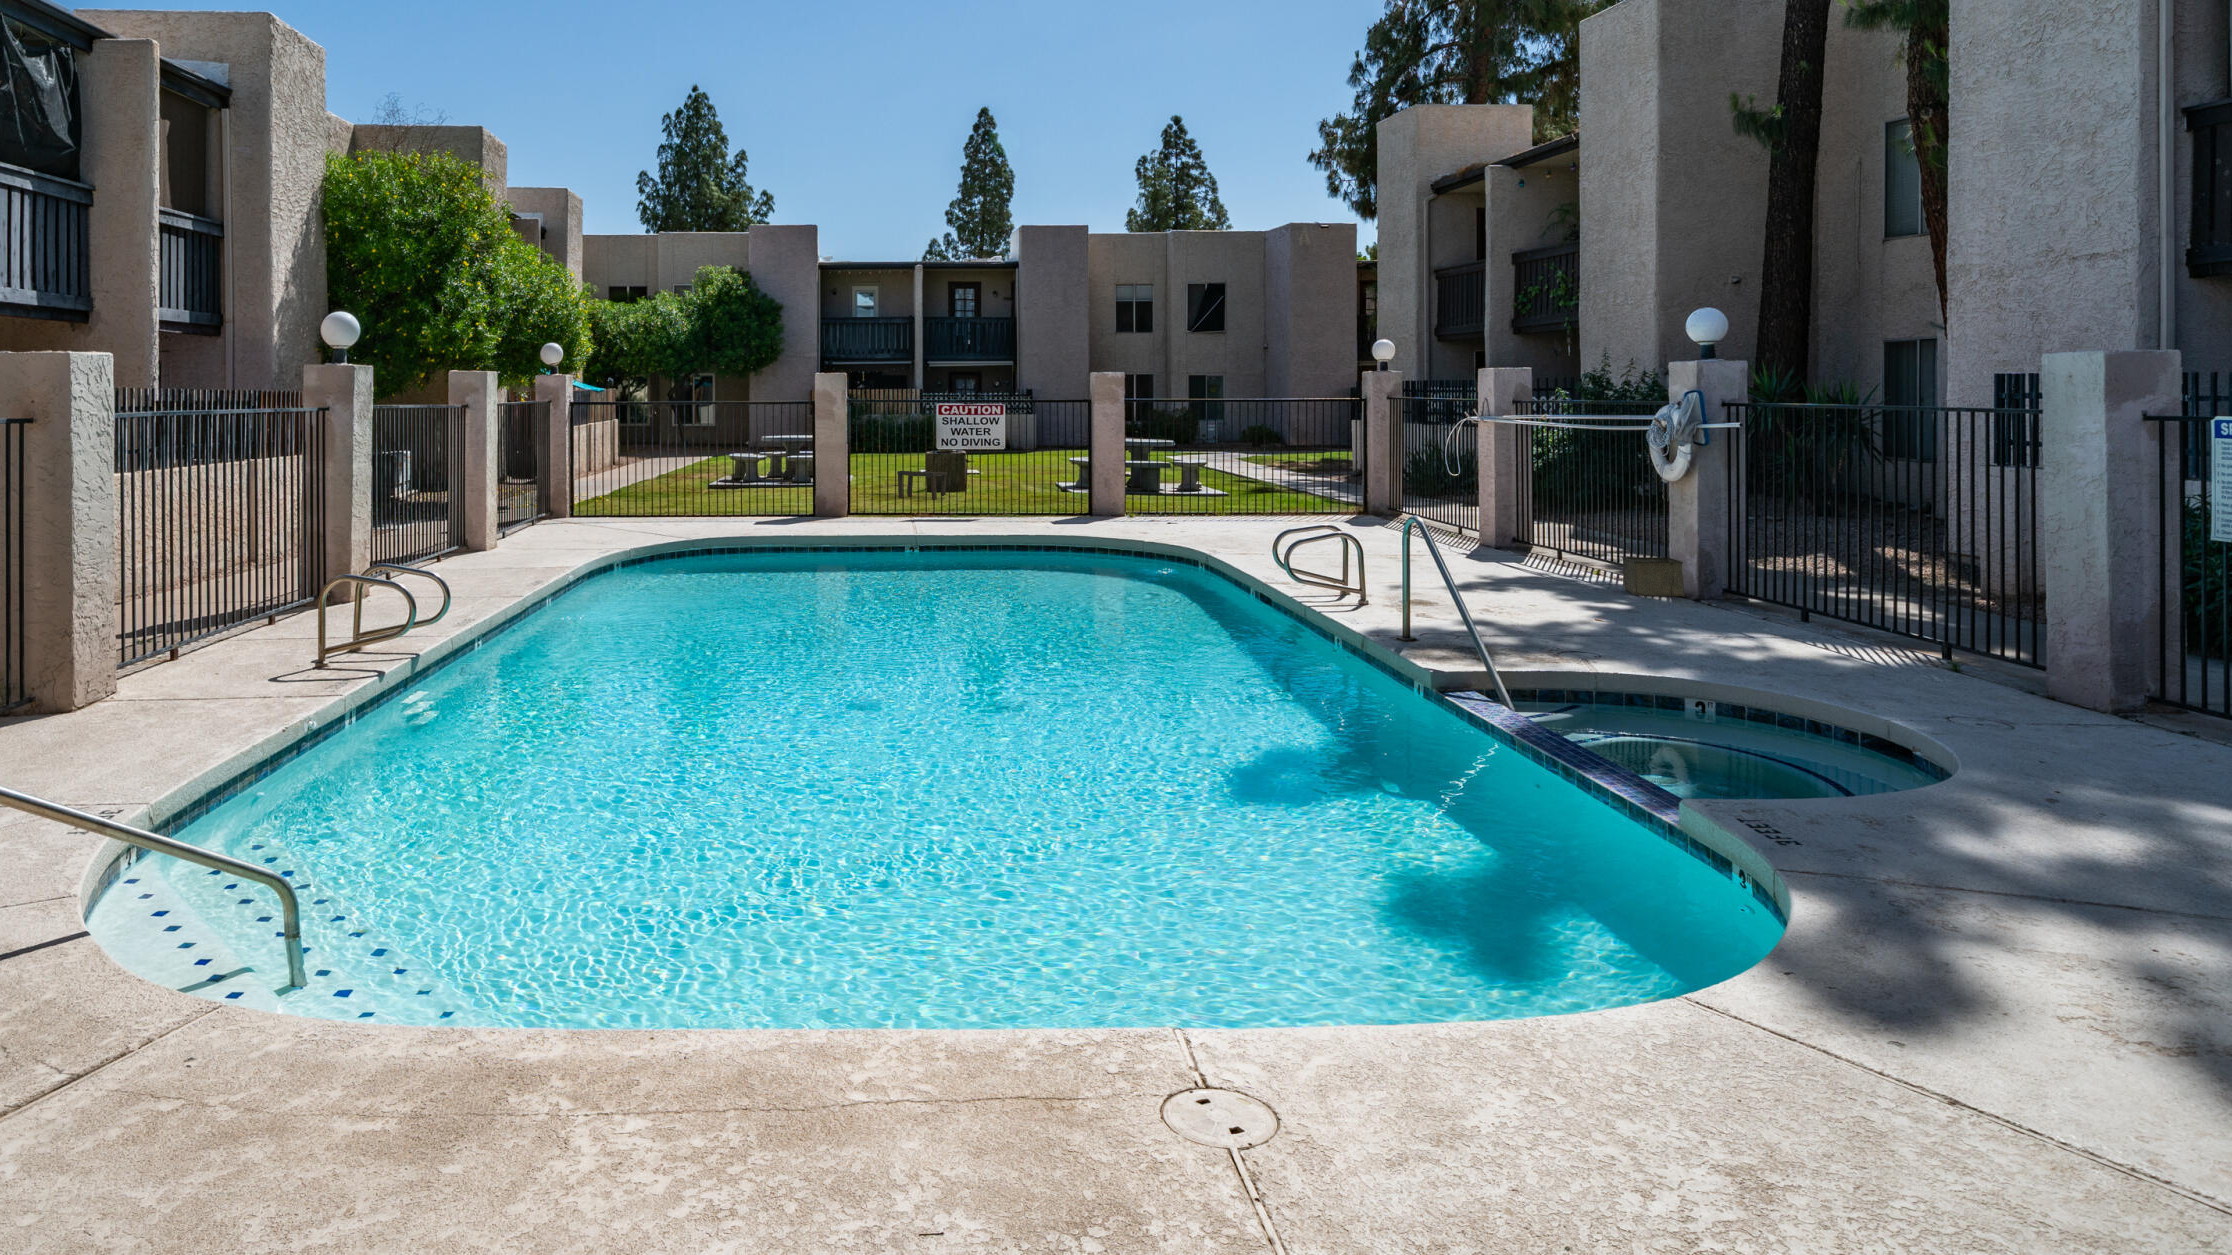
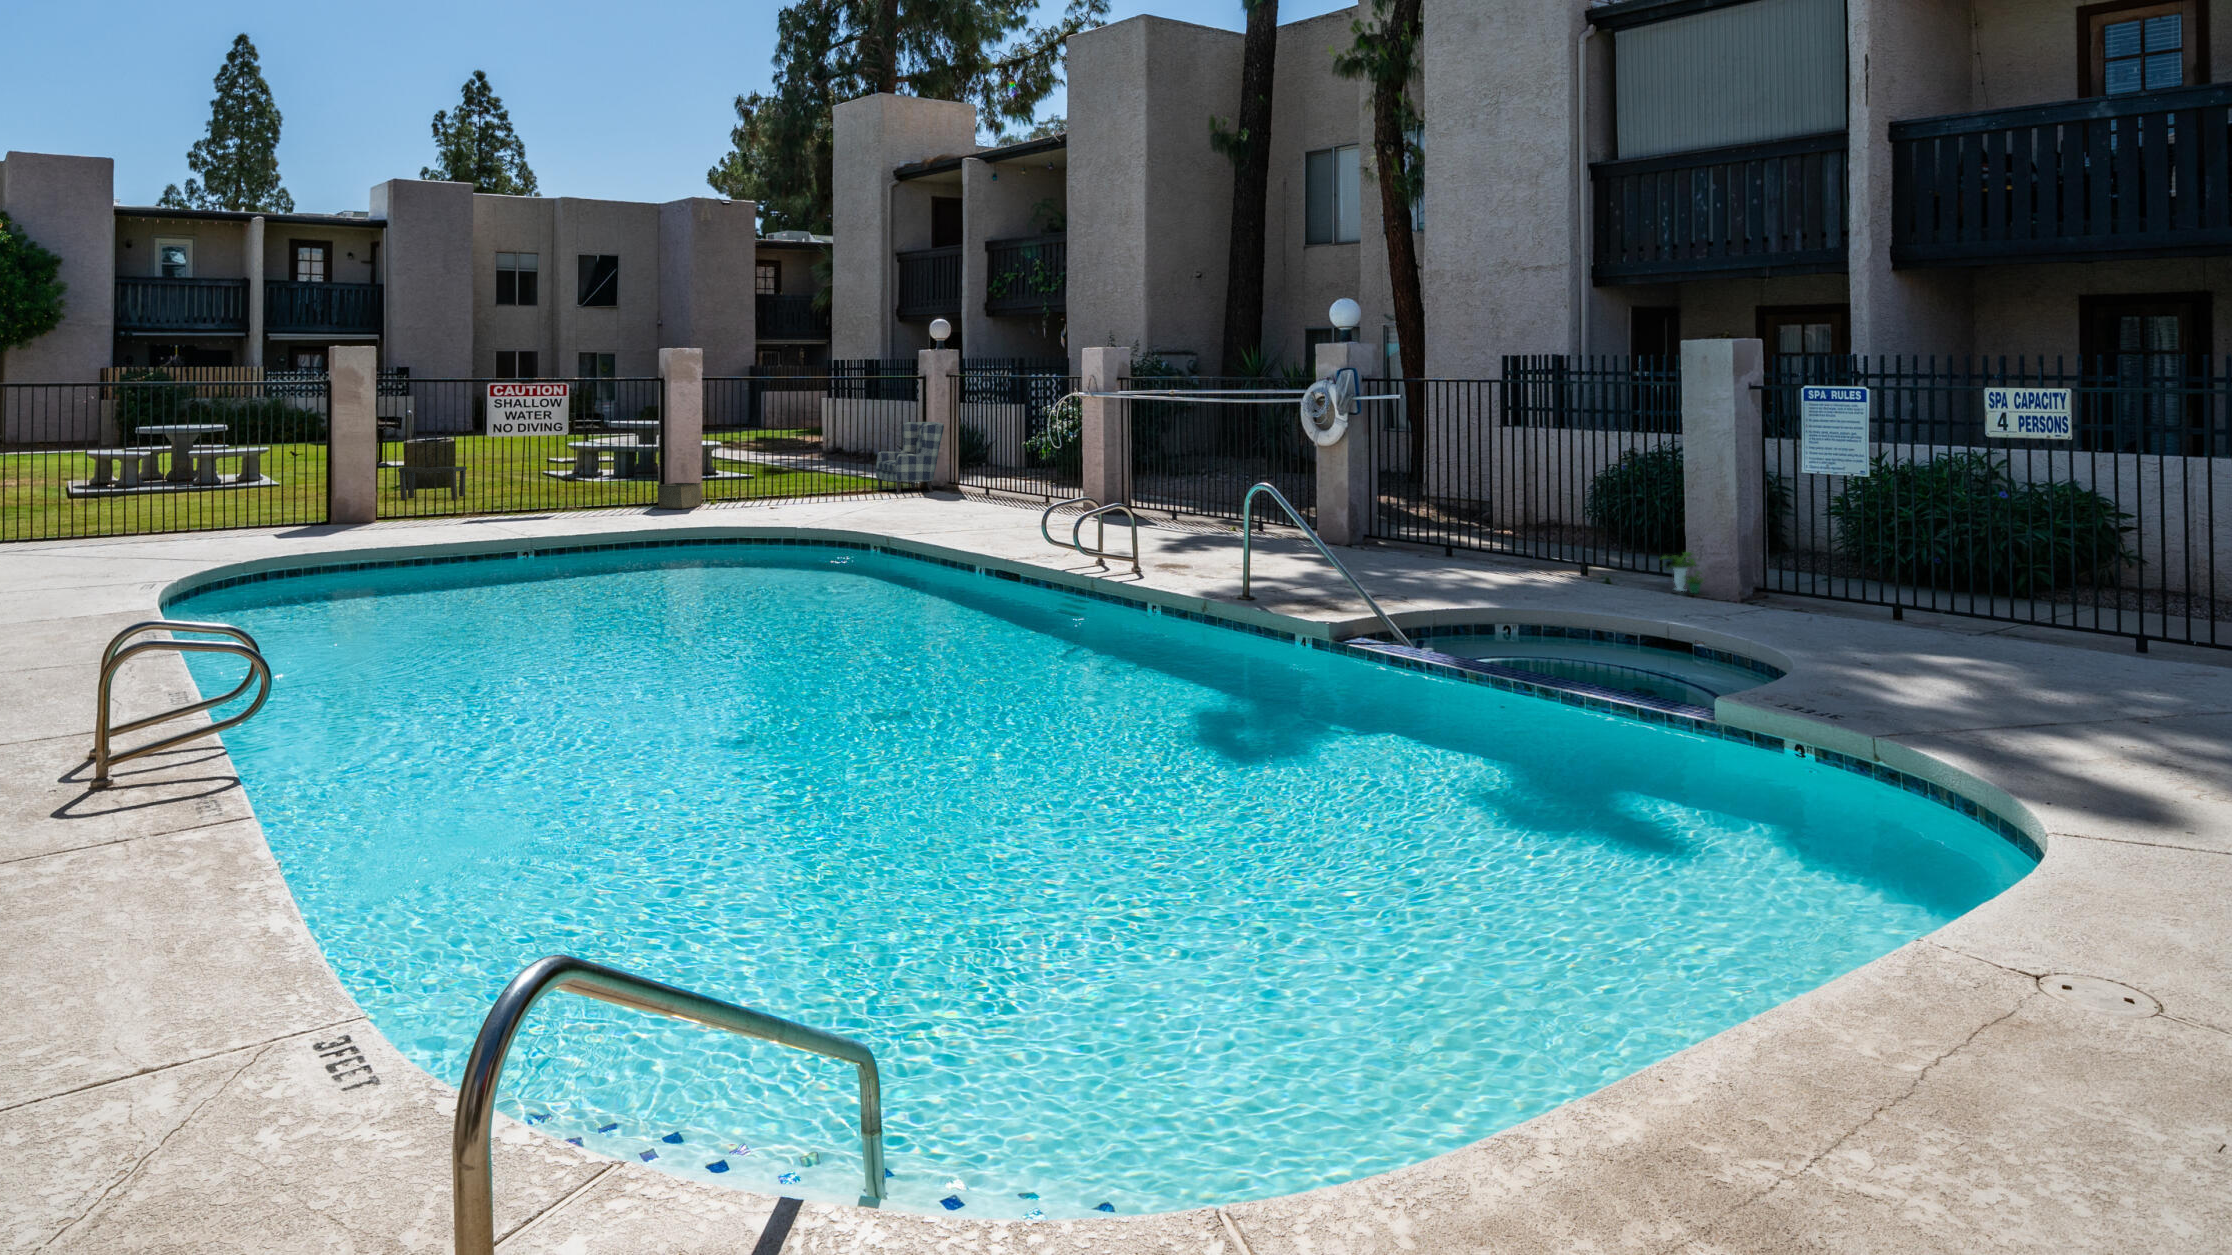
chair: none [1301,443,1367,516] -> present [876,422,944,494]
storage bin: present [1622,557,1685,597] -> present [657,483,701,509]
potted plant: none [1984,643,2058,704] -> present [1662,552,1703,594]

